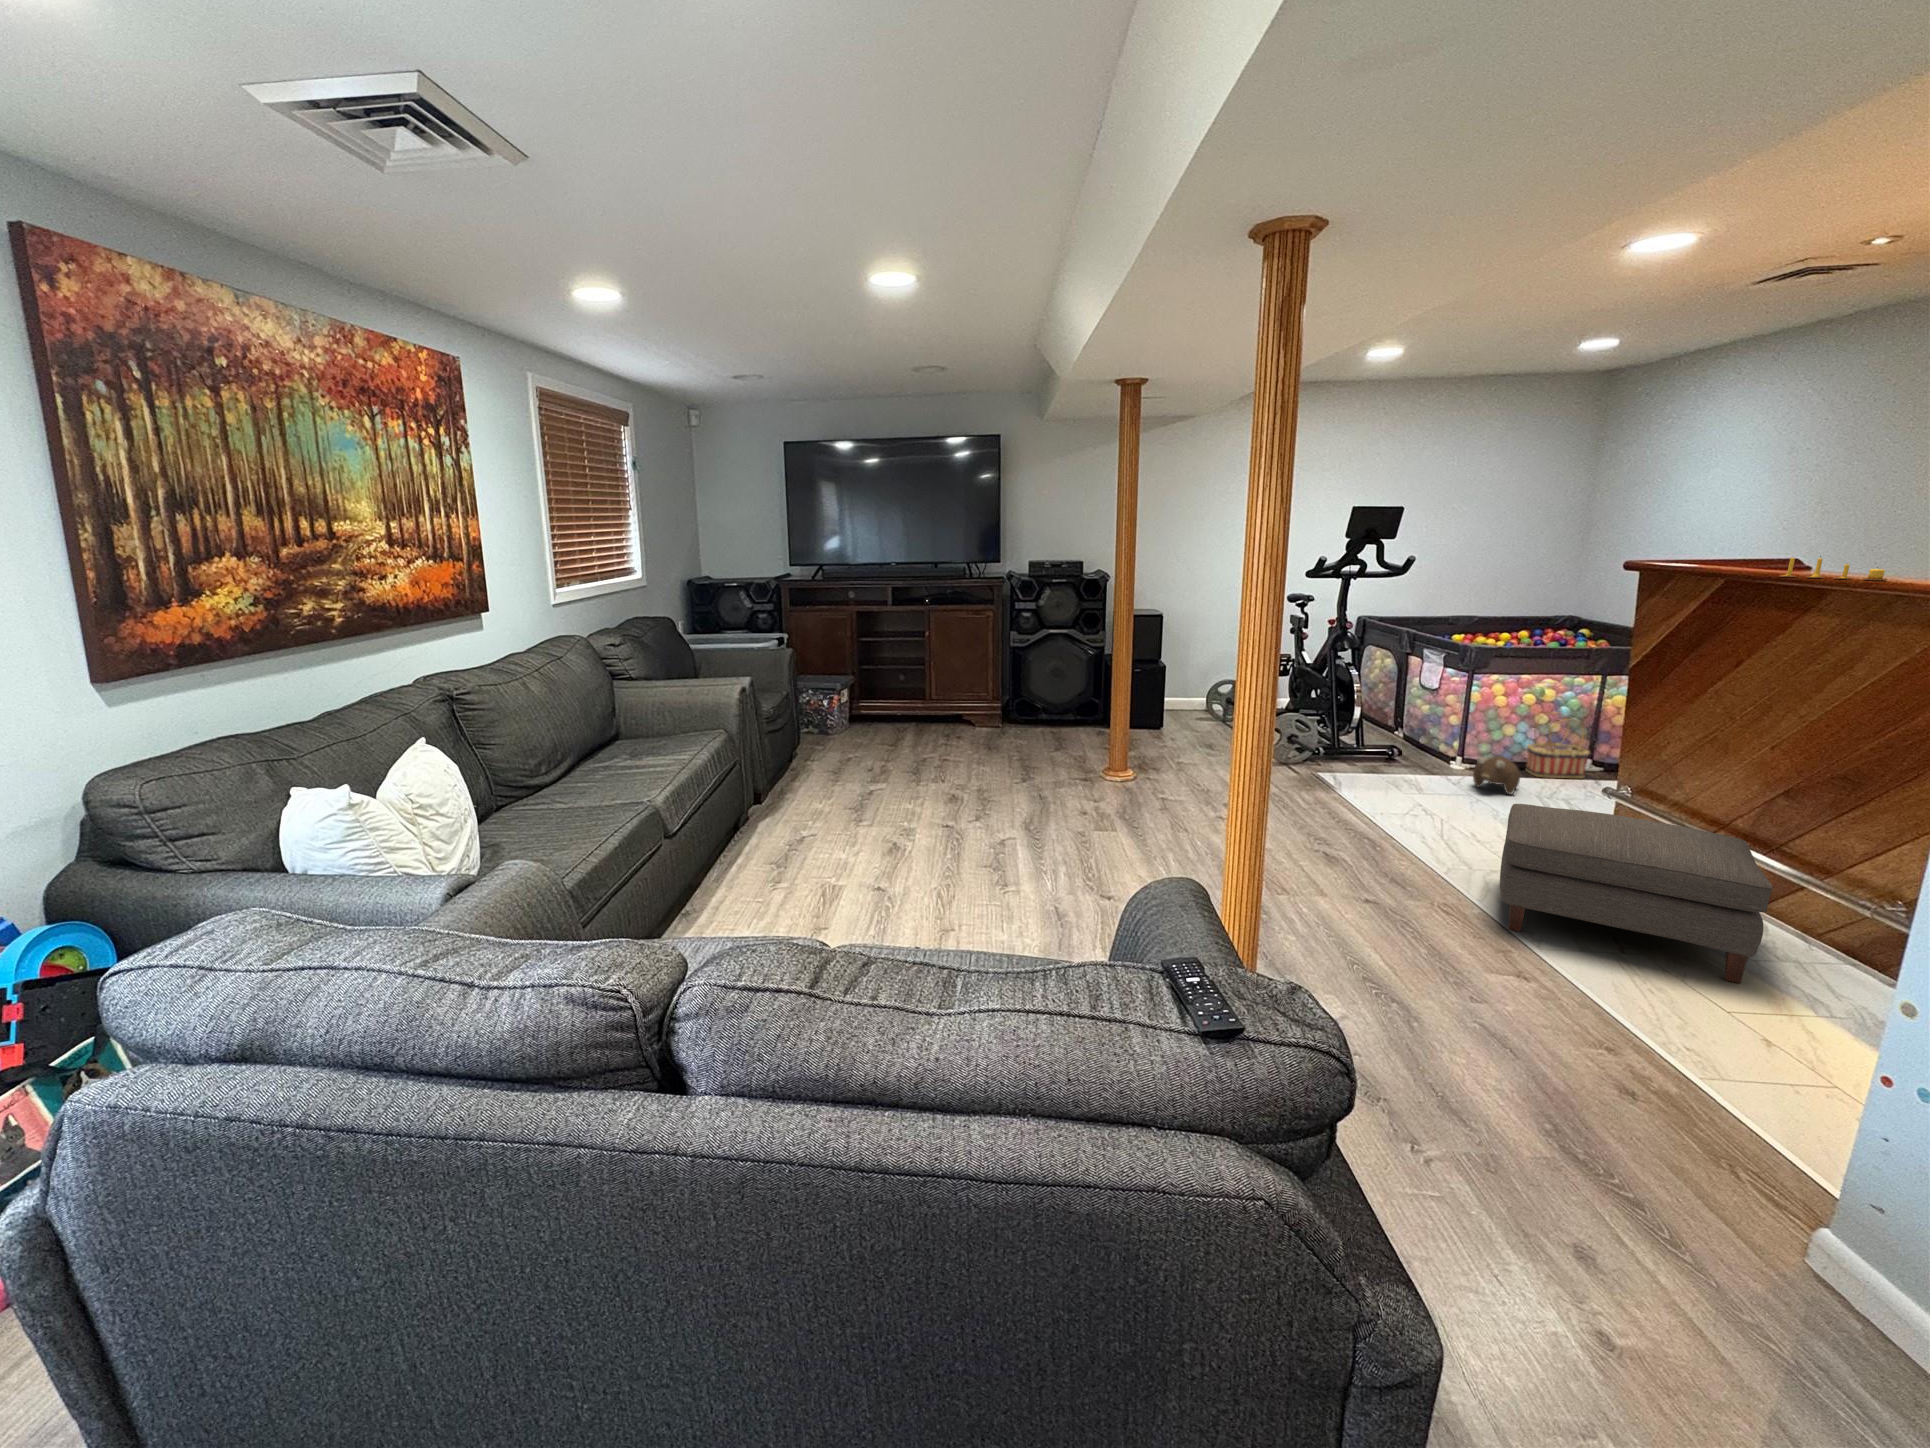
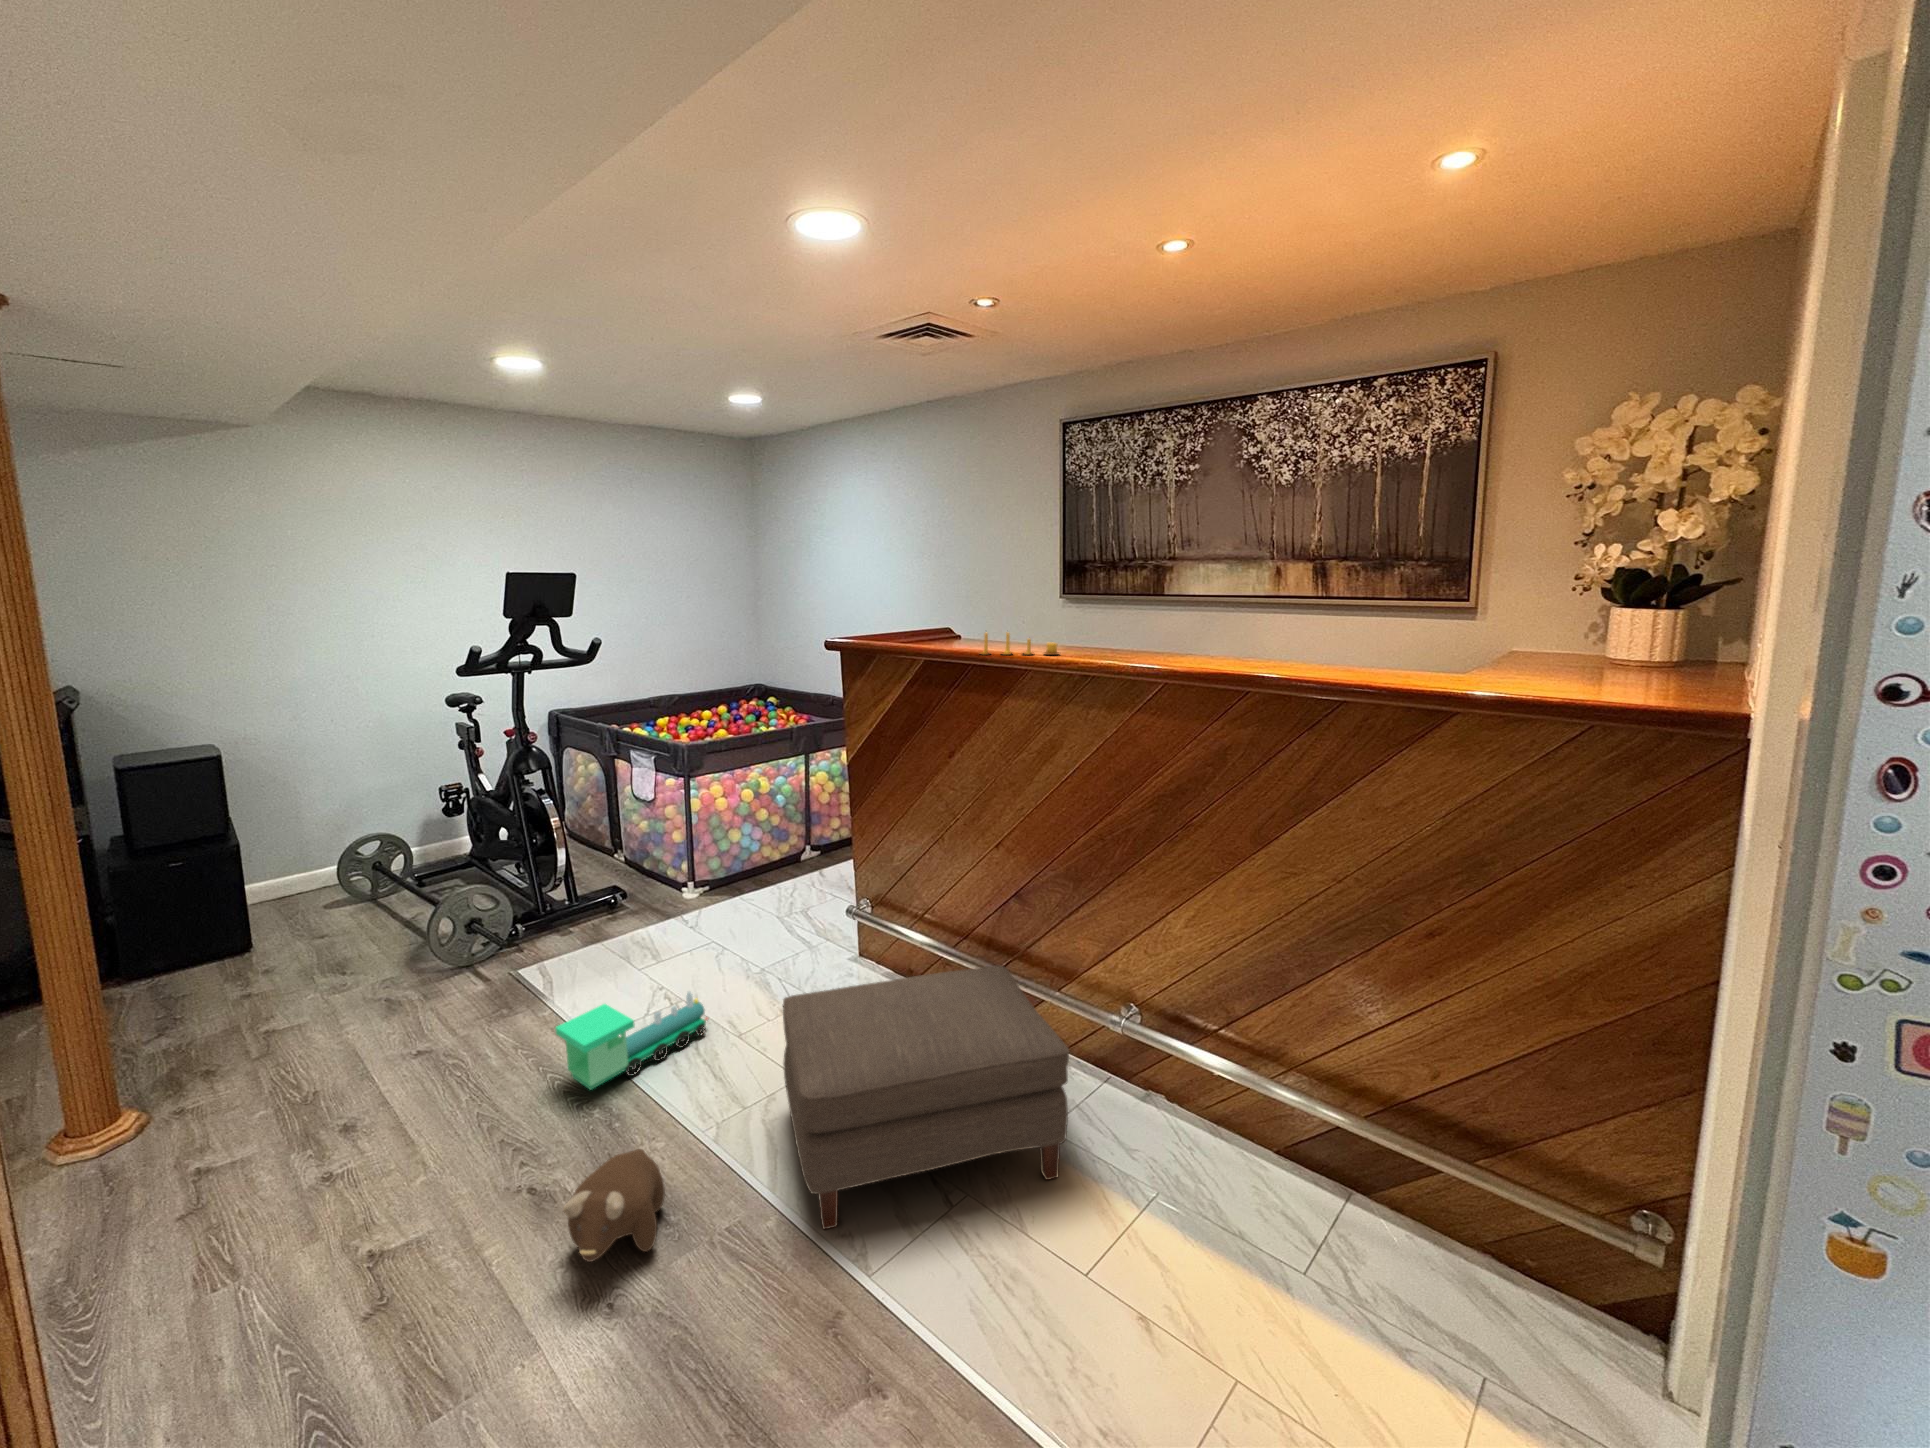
basket: present [1526,714,1589,778] -> none [755,805,810,885]
plush toy: present [1473,756,1520,794] -> present [563,1149,665,1262]
toy train: none [1344,787,1453,835] -> present [556,991,708,1090]

